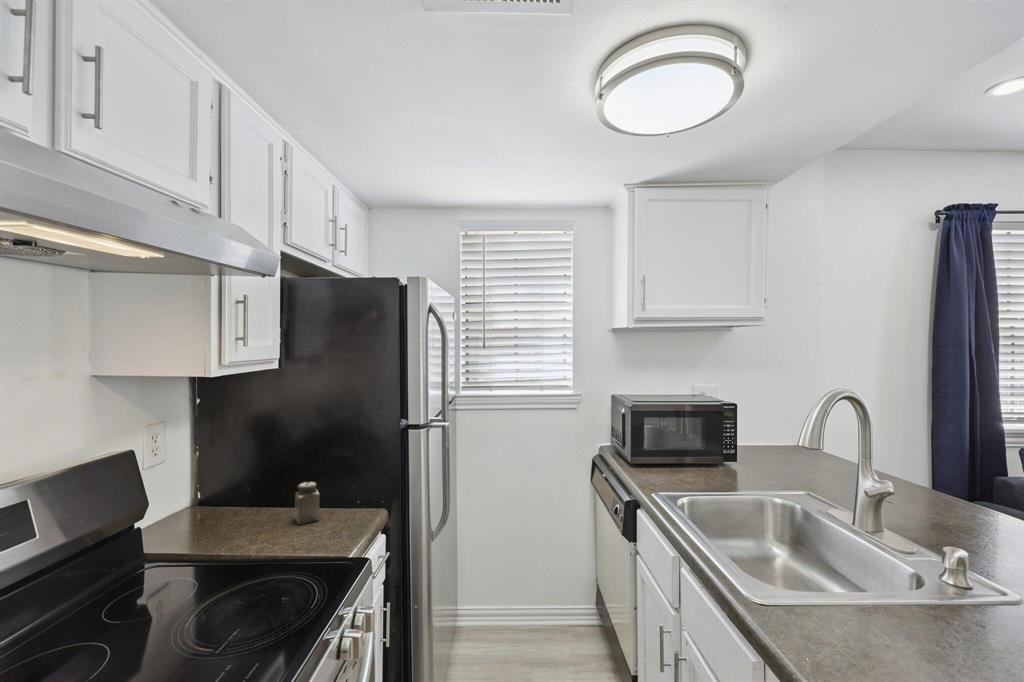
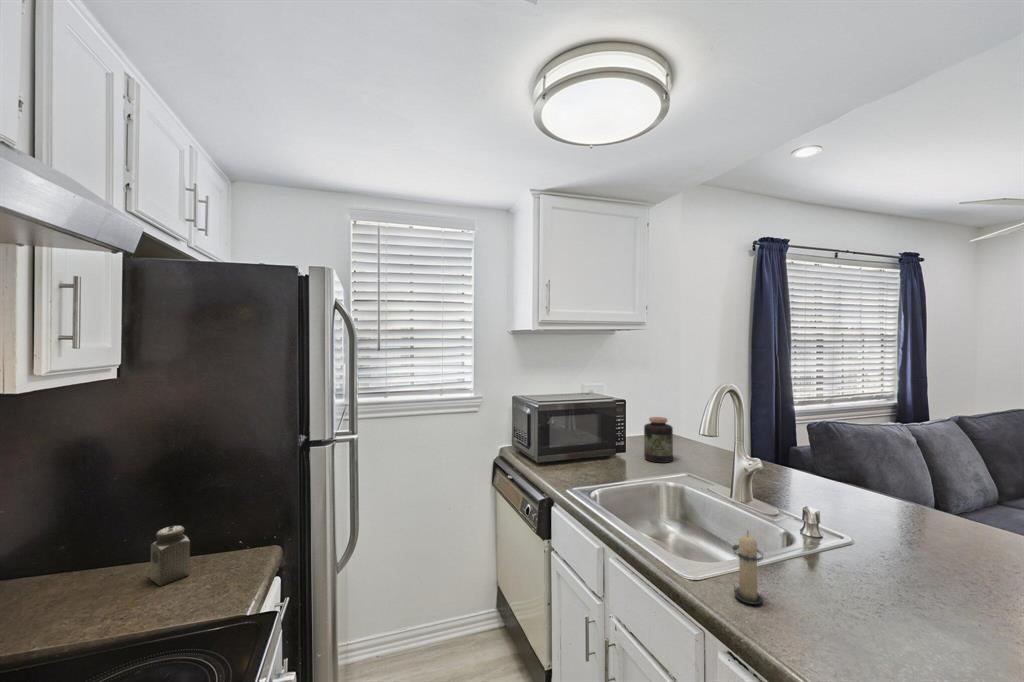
jar: none [758,425,794,478] -> present [644,417,673,463]
candle: none [787,555,833,640] -> present [733,531,763,604]

